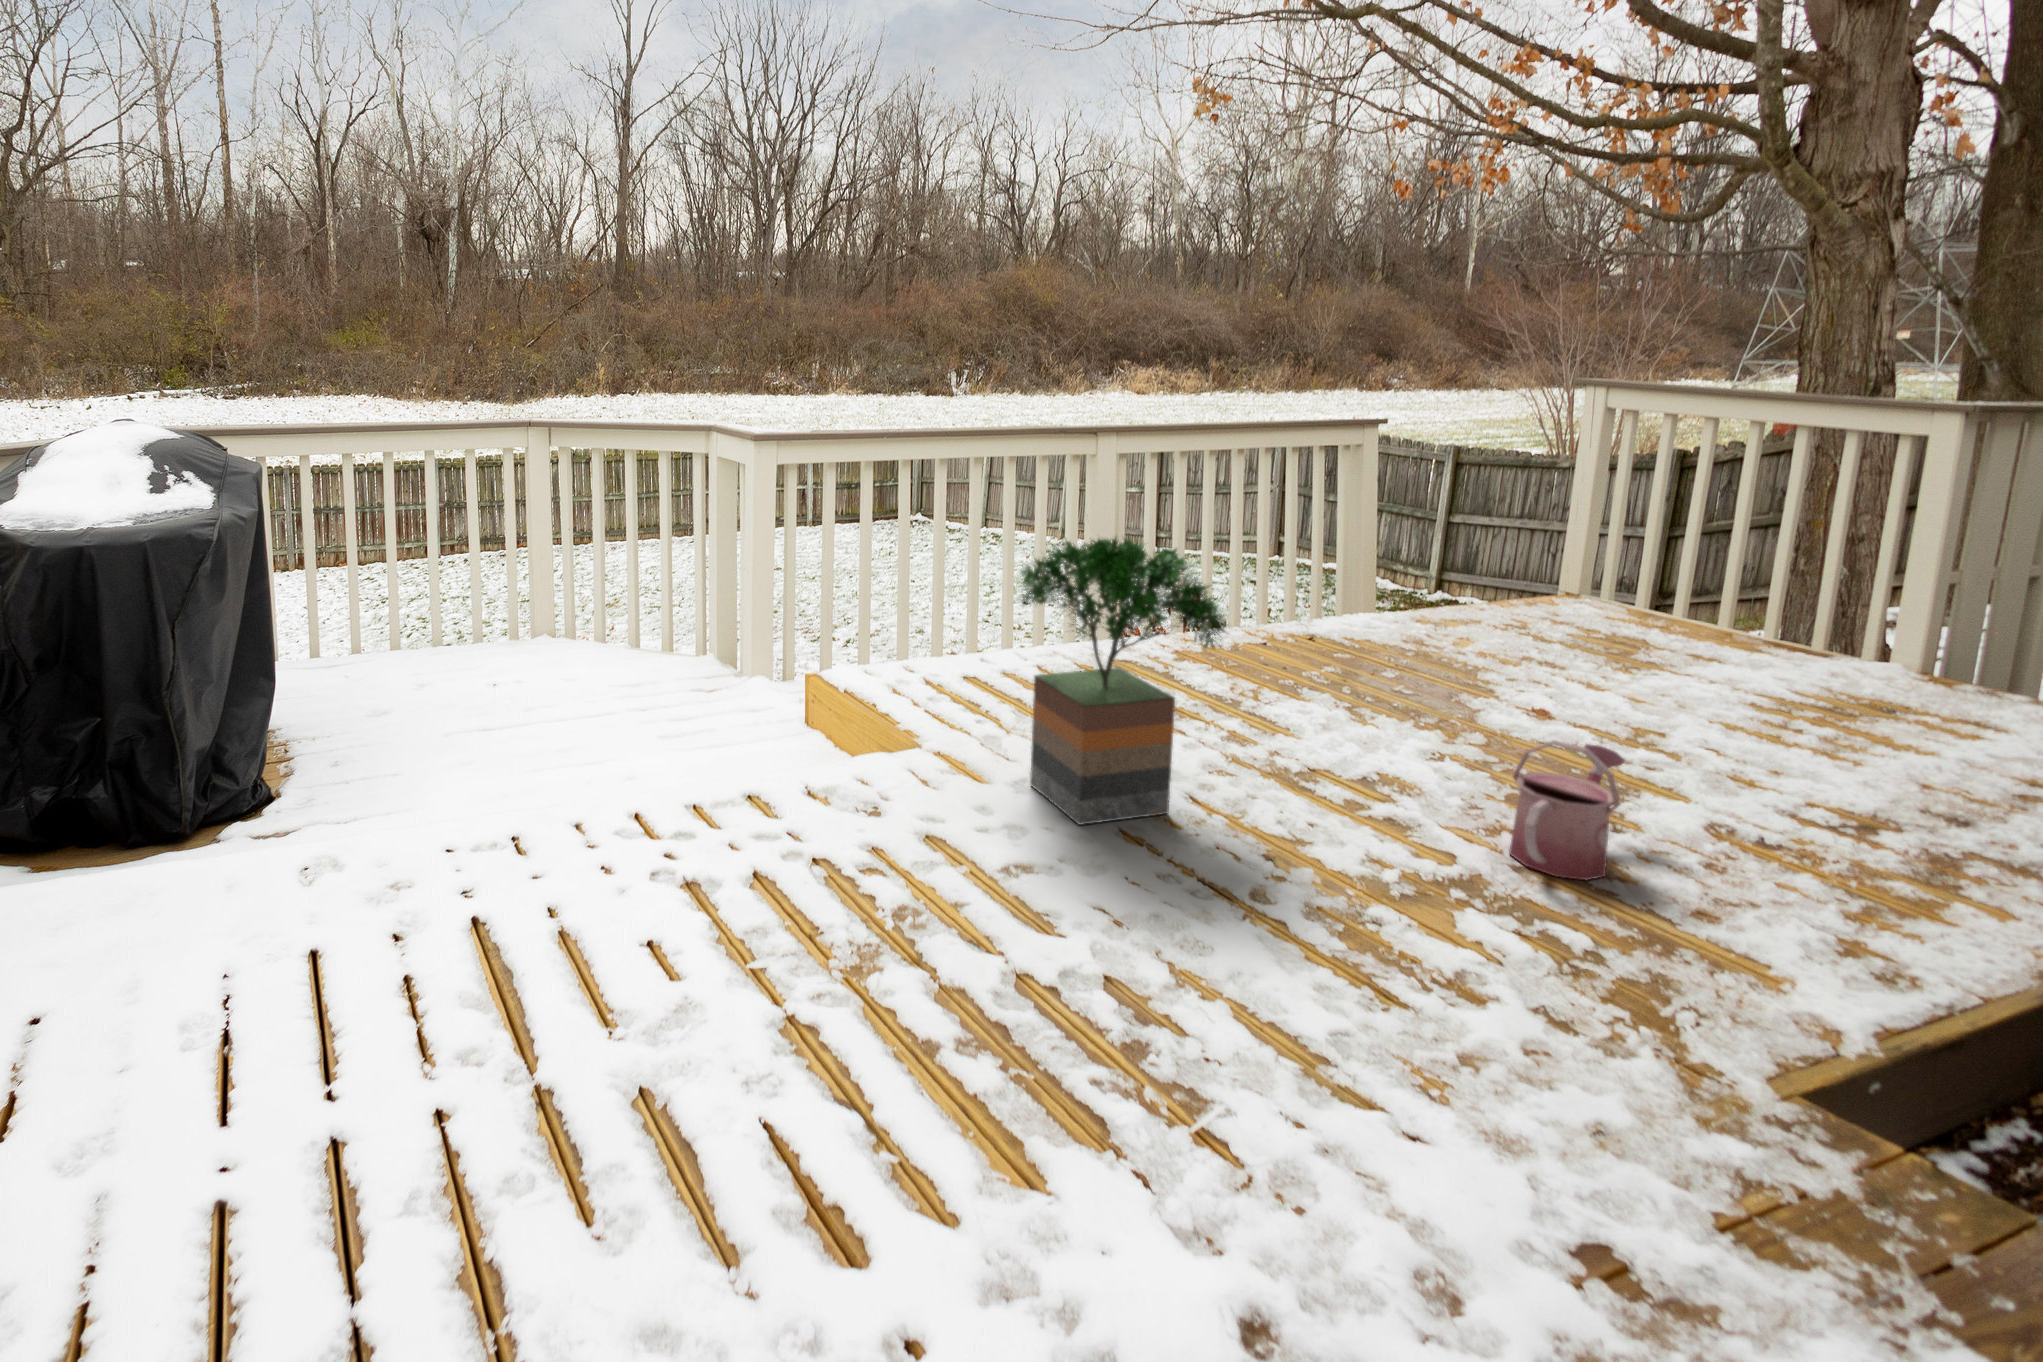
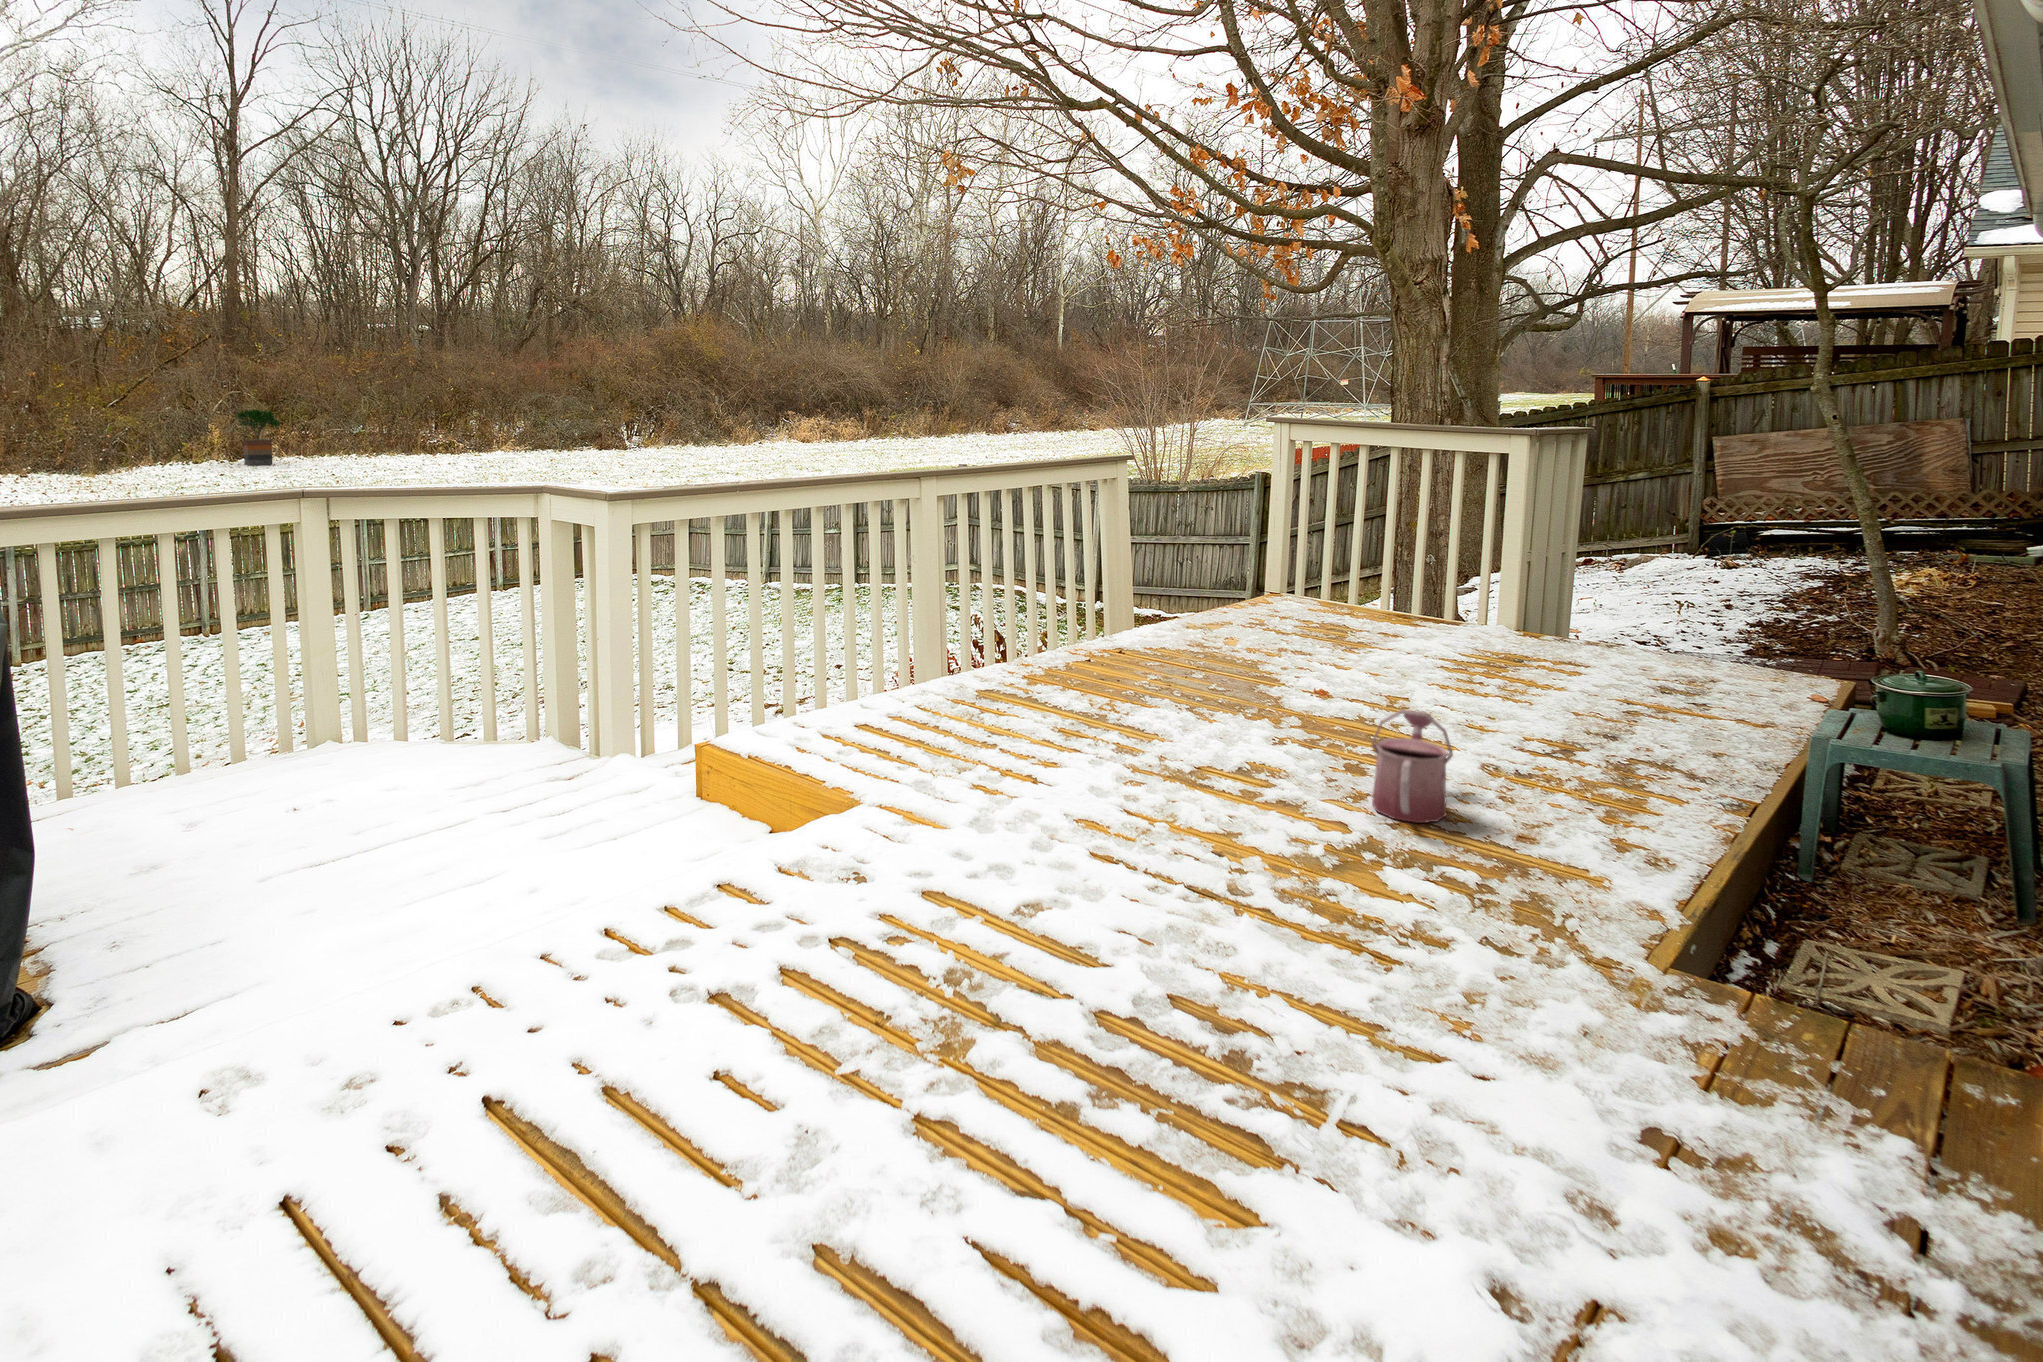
potted tree: present [1018,538,1227,825] -> present [236,409,280,465]

